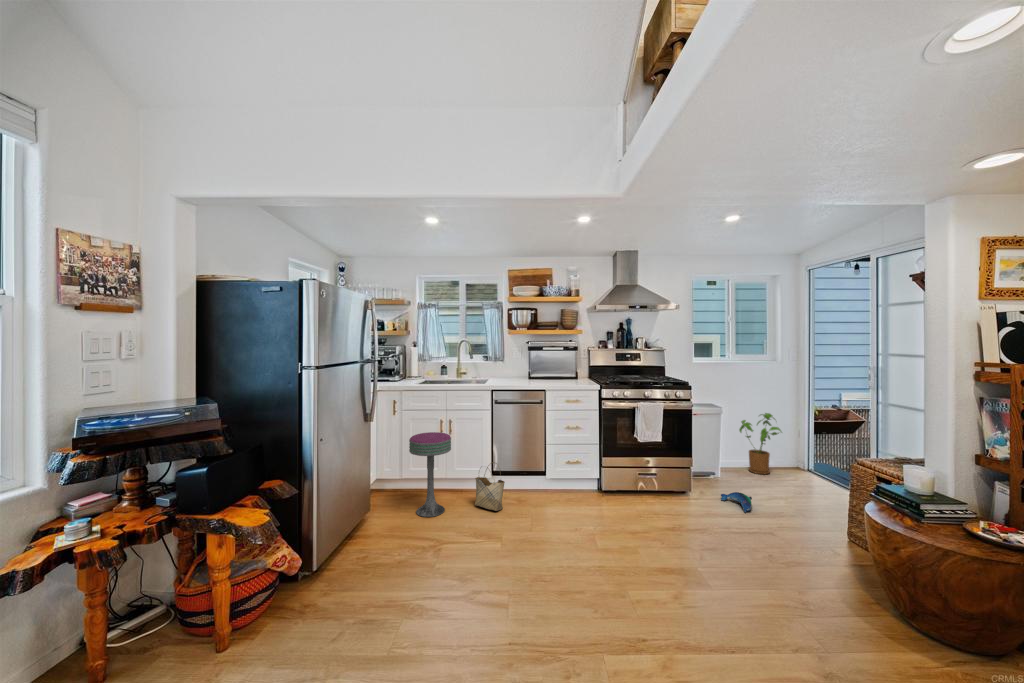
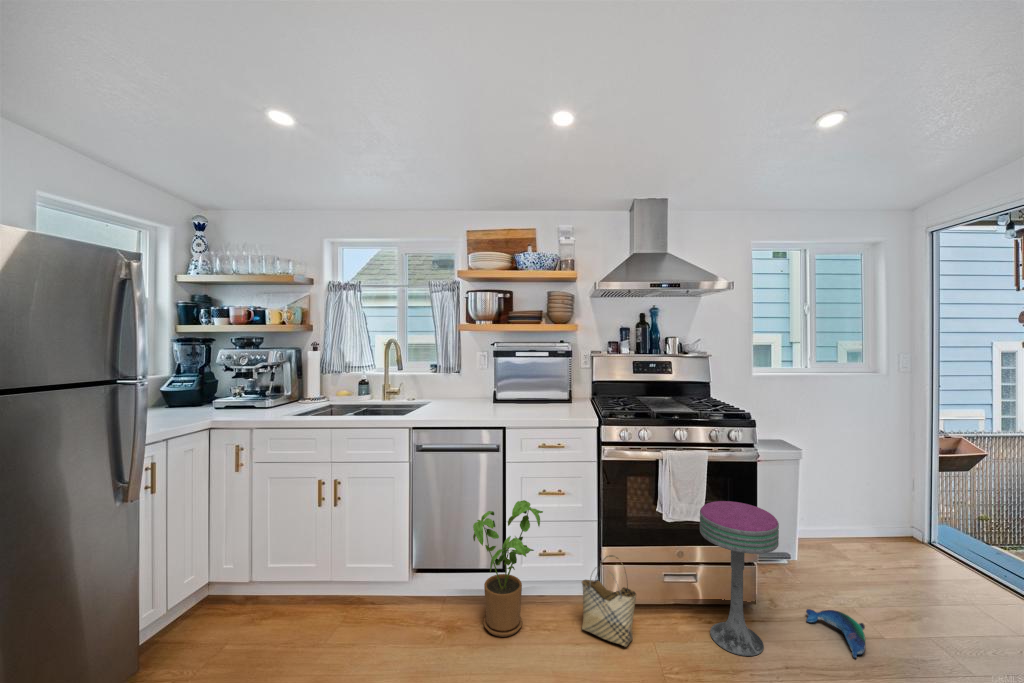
house plant: present [739,413,781,474] -> present [473,500,543,637]
bar stool: present [409,432,451,517] -> present [700,501,779,656]
woven basket: present [475,462,505,511] -> present [582,555,636,647]

